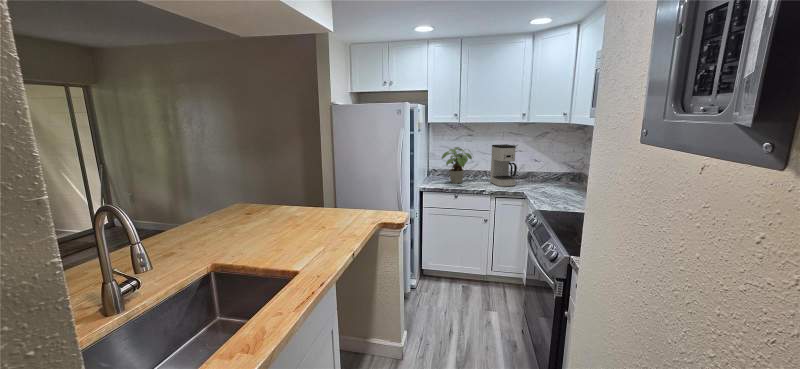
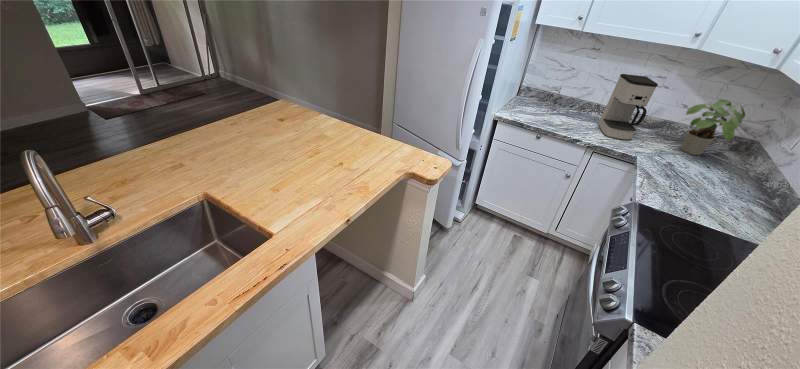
potted plant: present [442,147,472,183] -> present [680,99,745,155]

